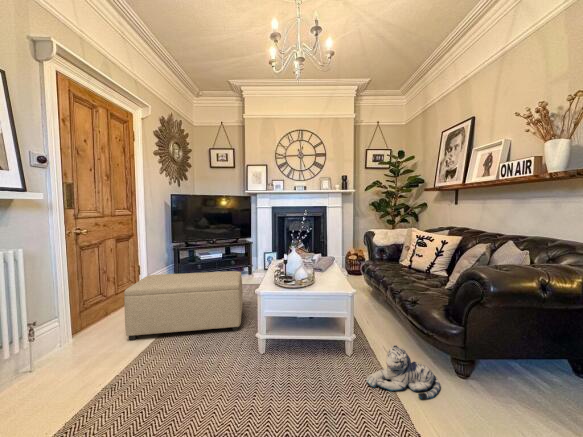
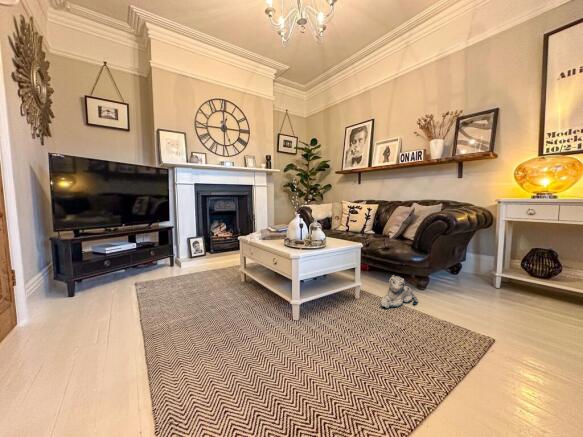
ottoman: present [124,271,243,340] -> none [82,250,242,364]

